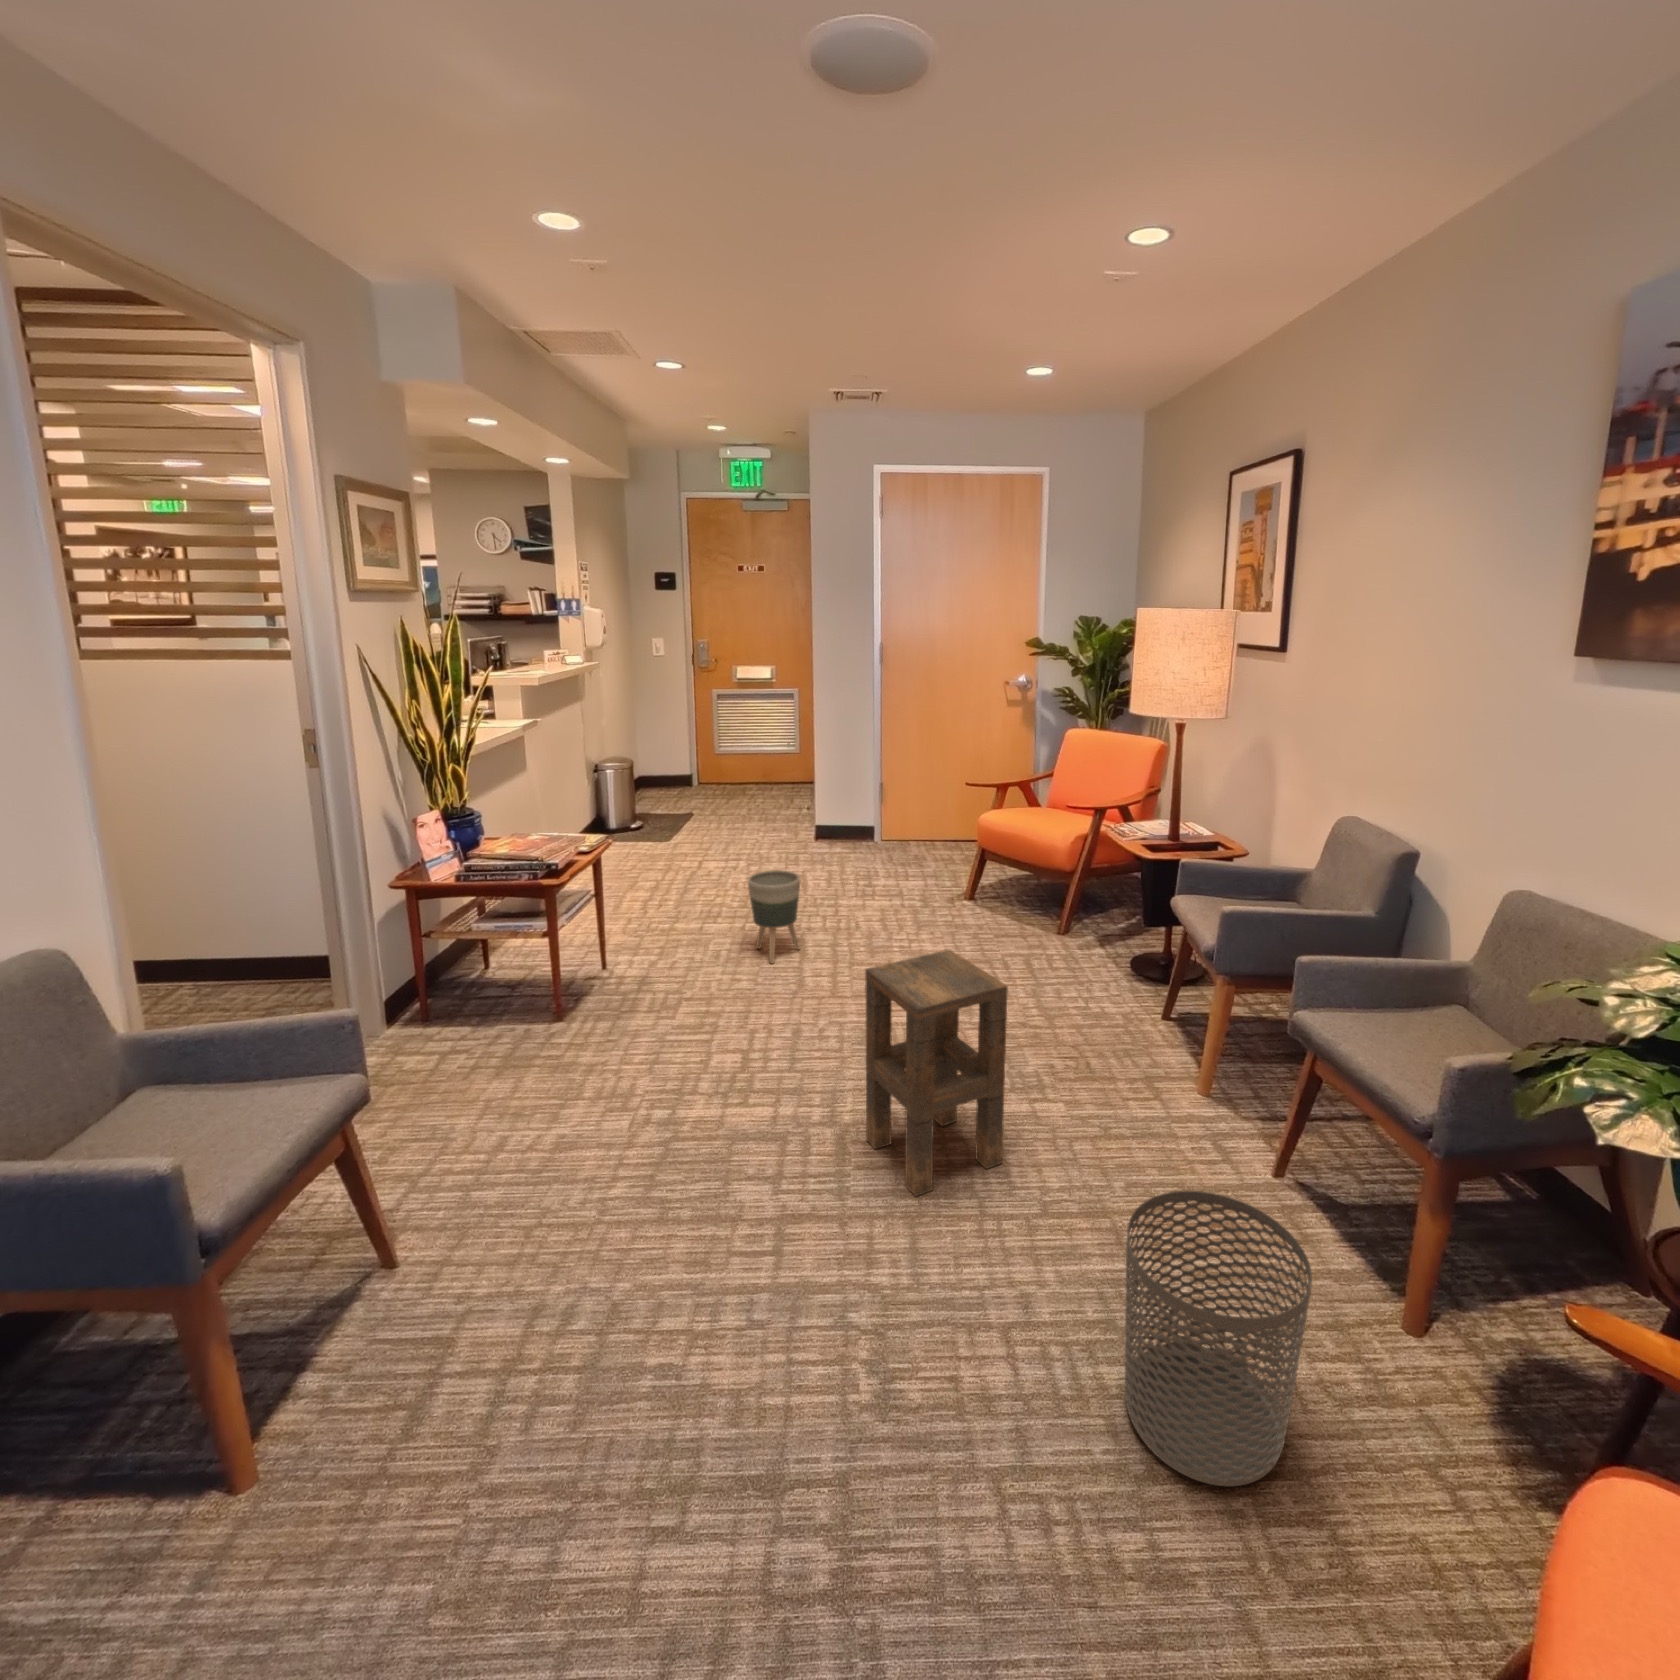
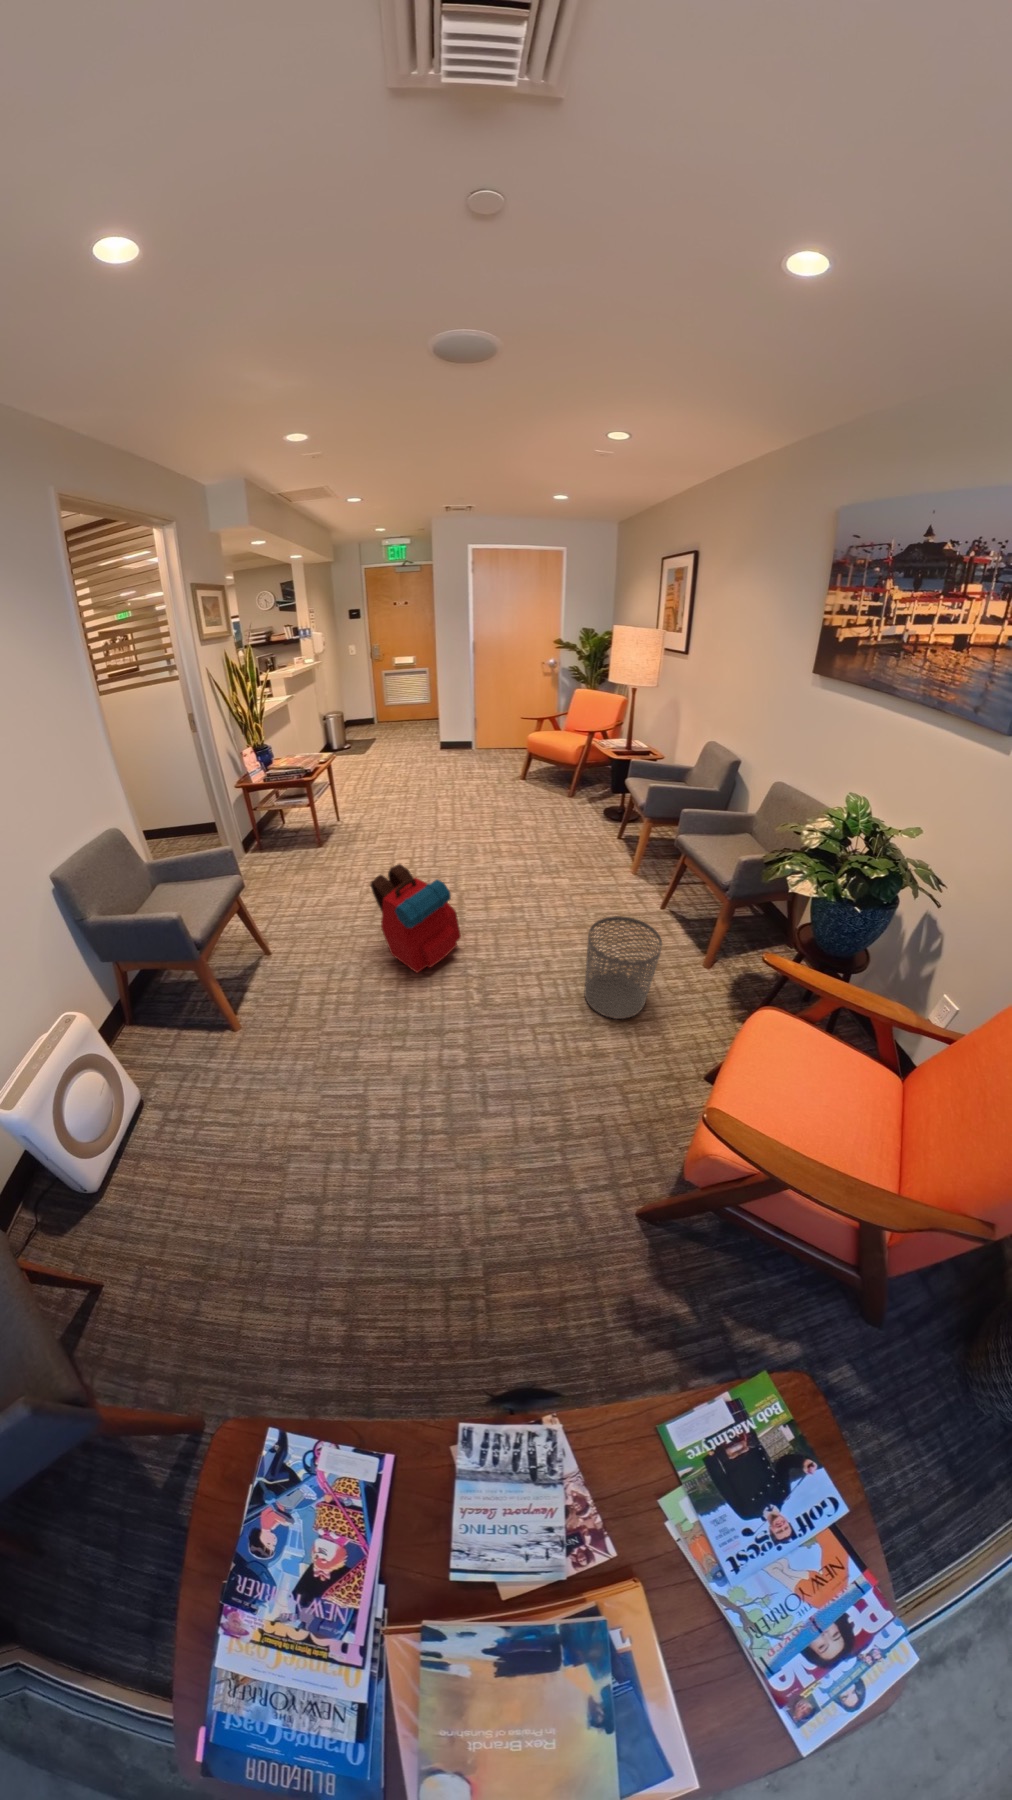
planter: present [748,870,800,963] -> none [406,769,436,818]
side table: present [865,950,1008,1196] -> none [472,812,541,923]
backpack: none [637,1051,829,1325] -> present [370,864,461,973]

